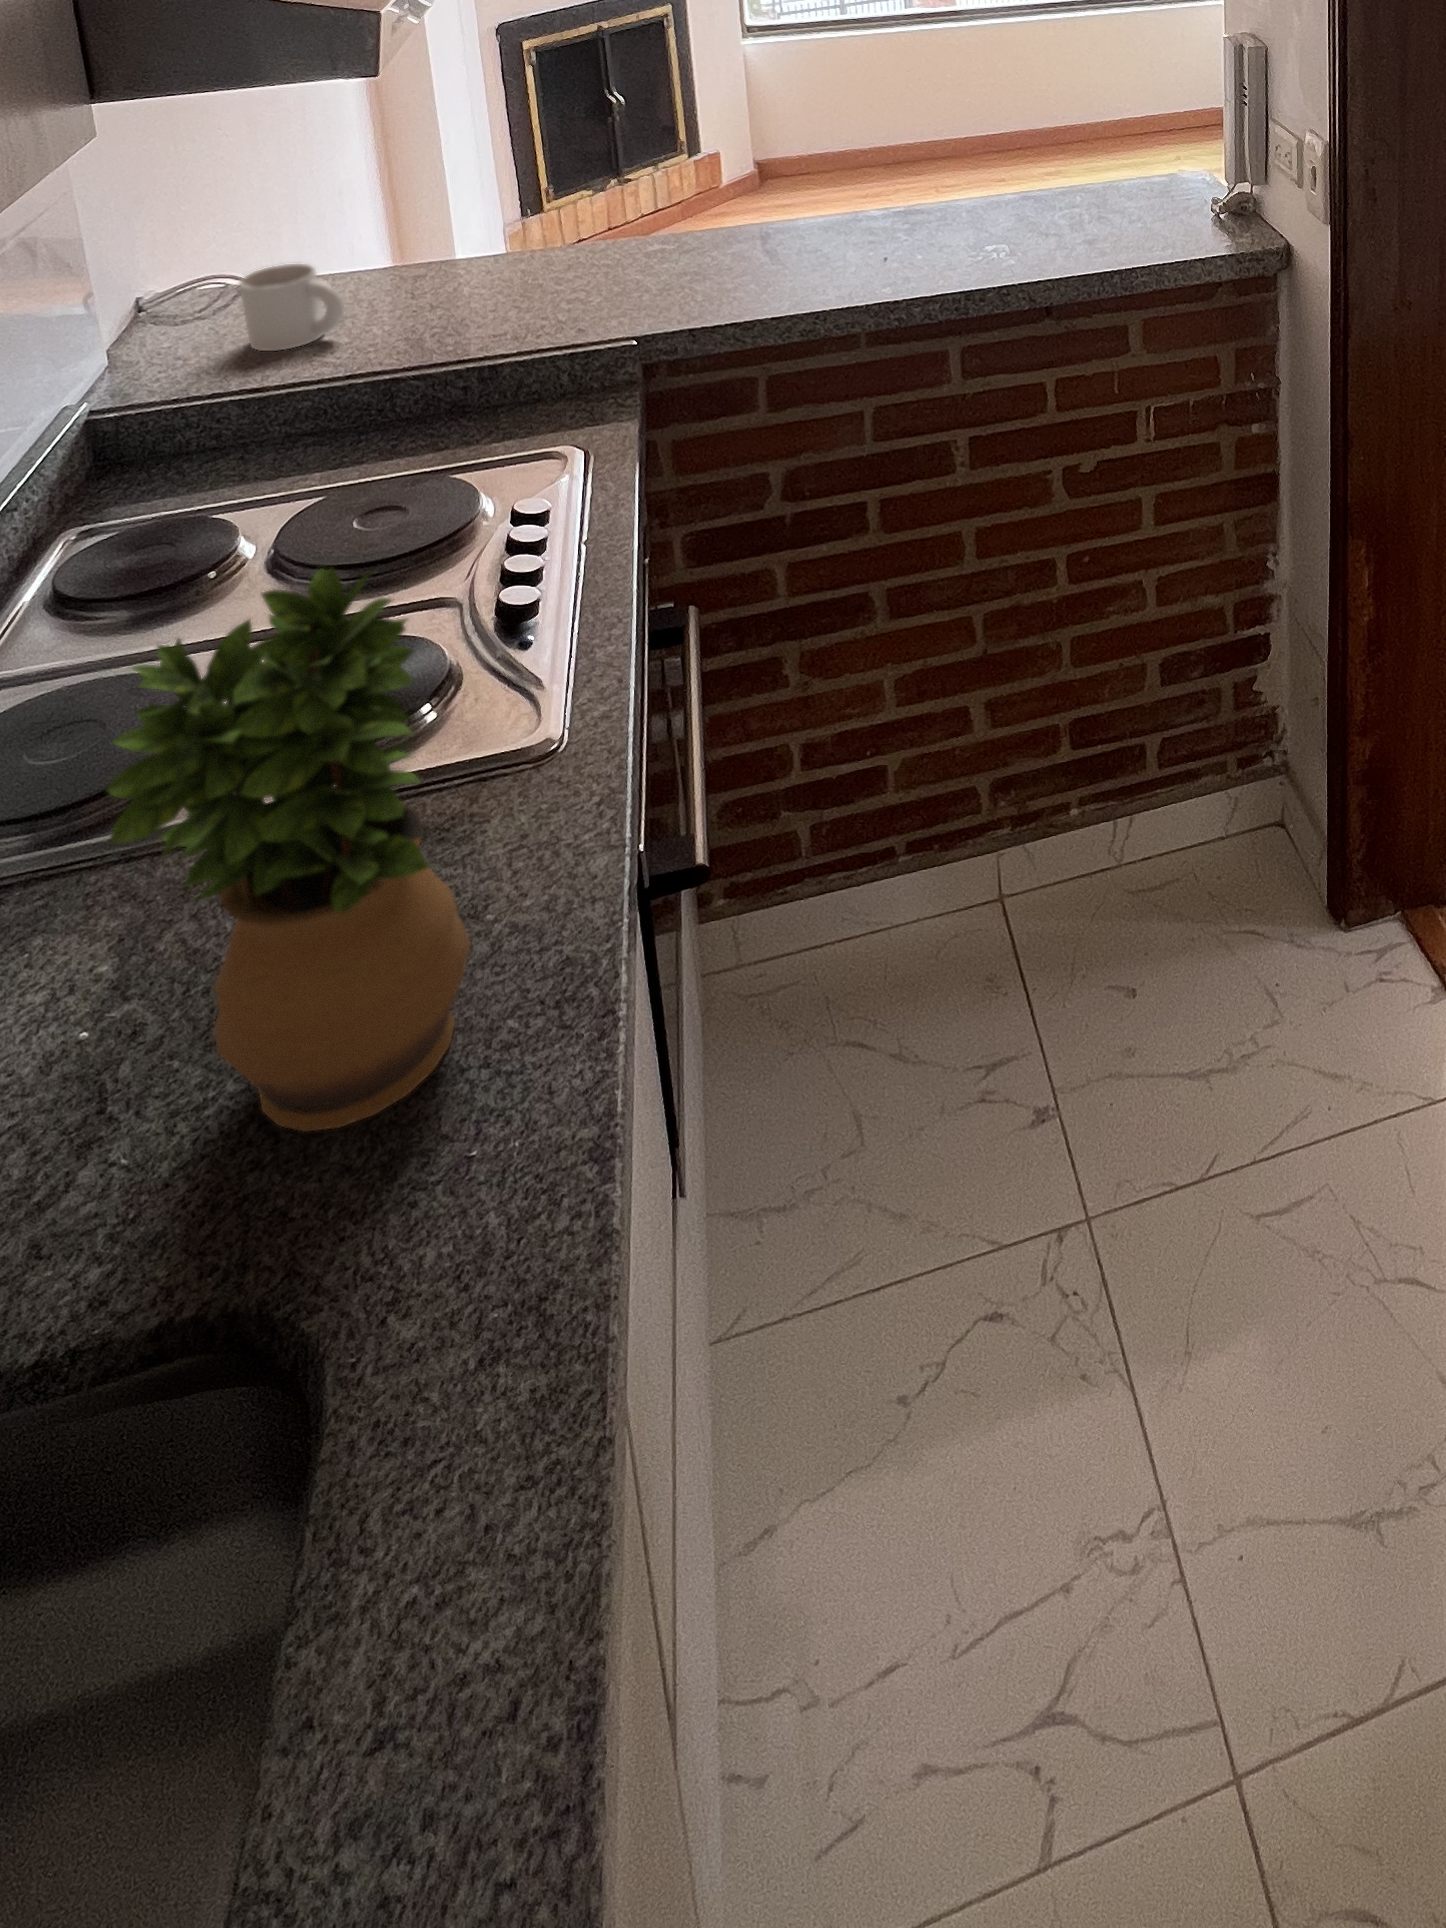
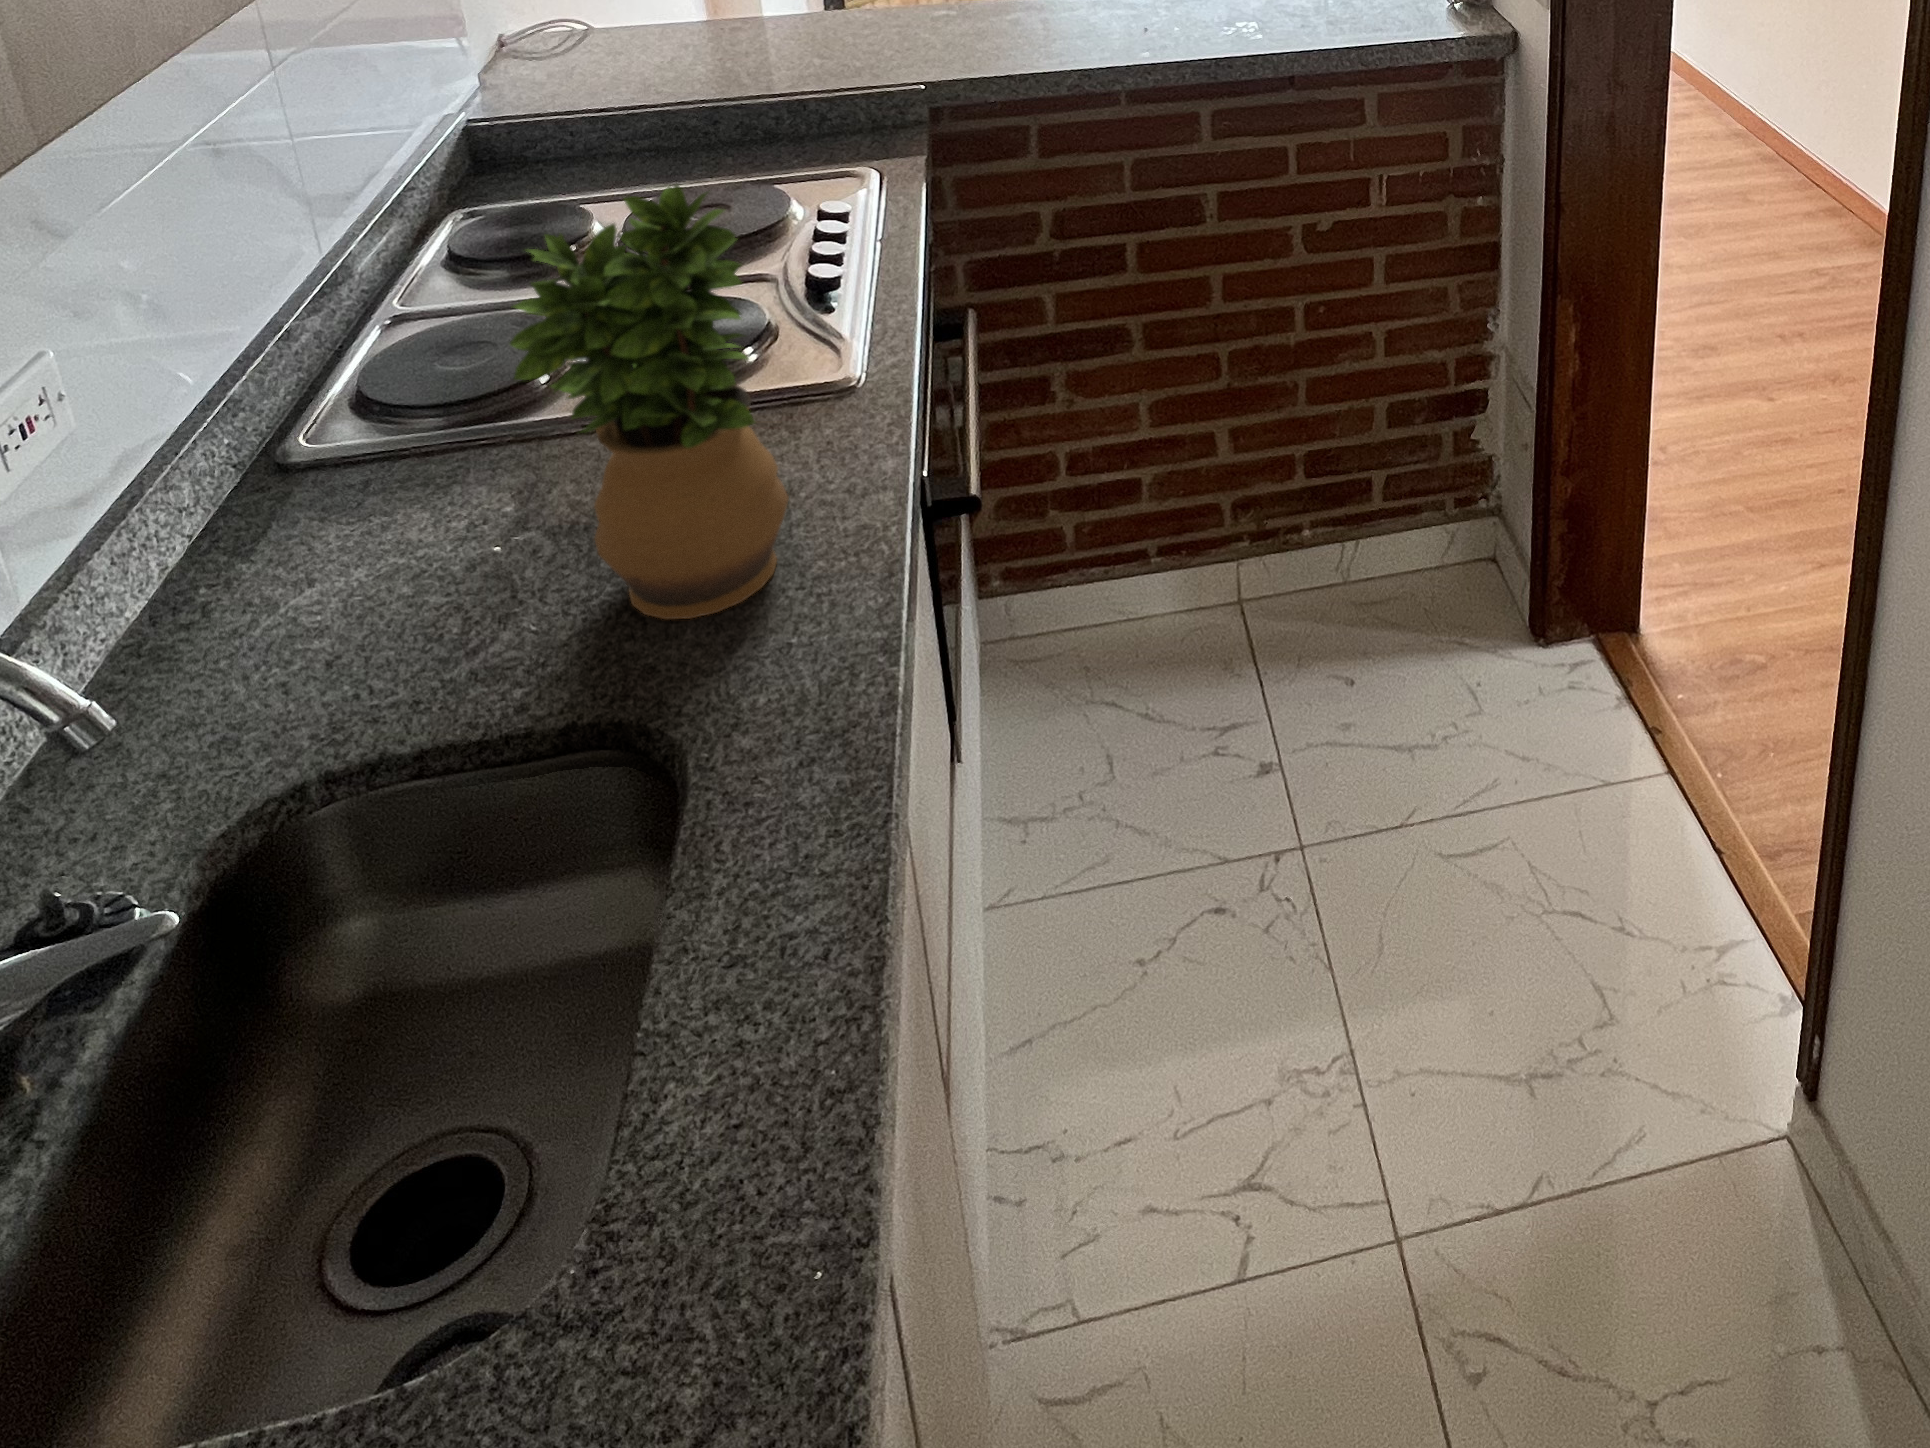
mug: present [239,264,344,351] -> none [590,7,680,80]

